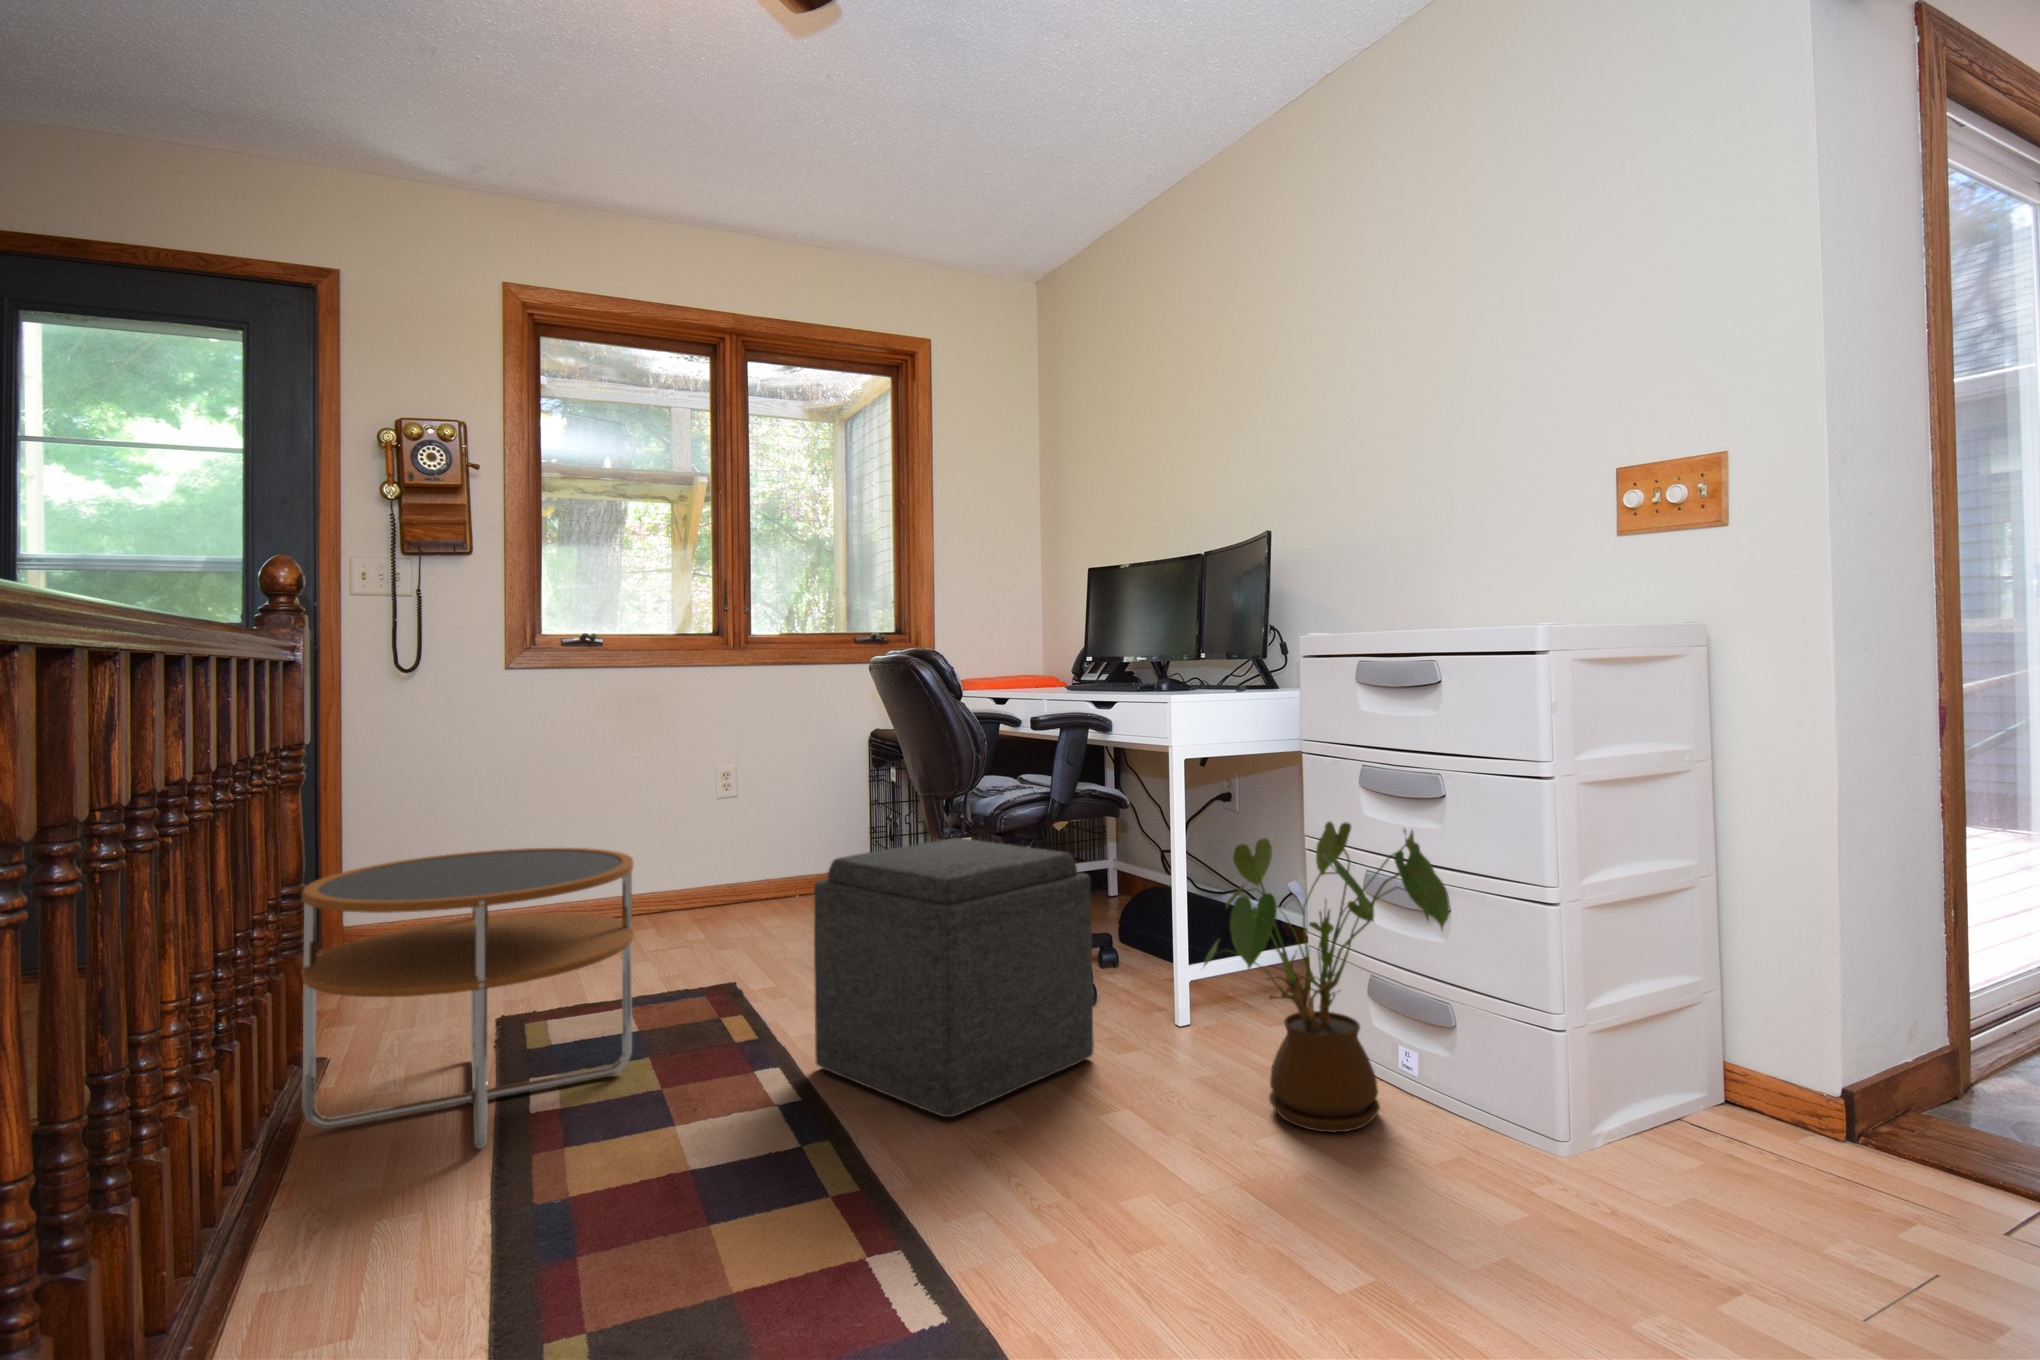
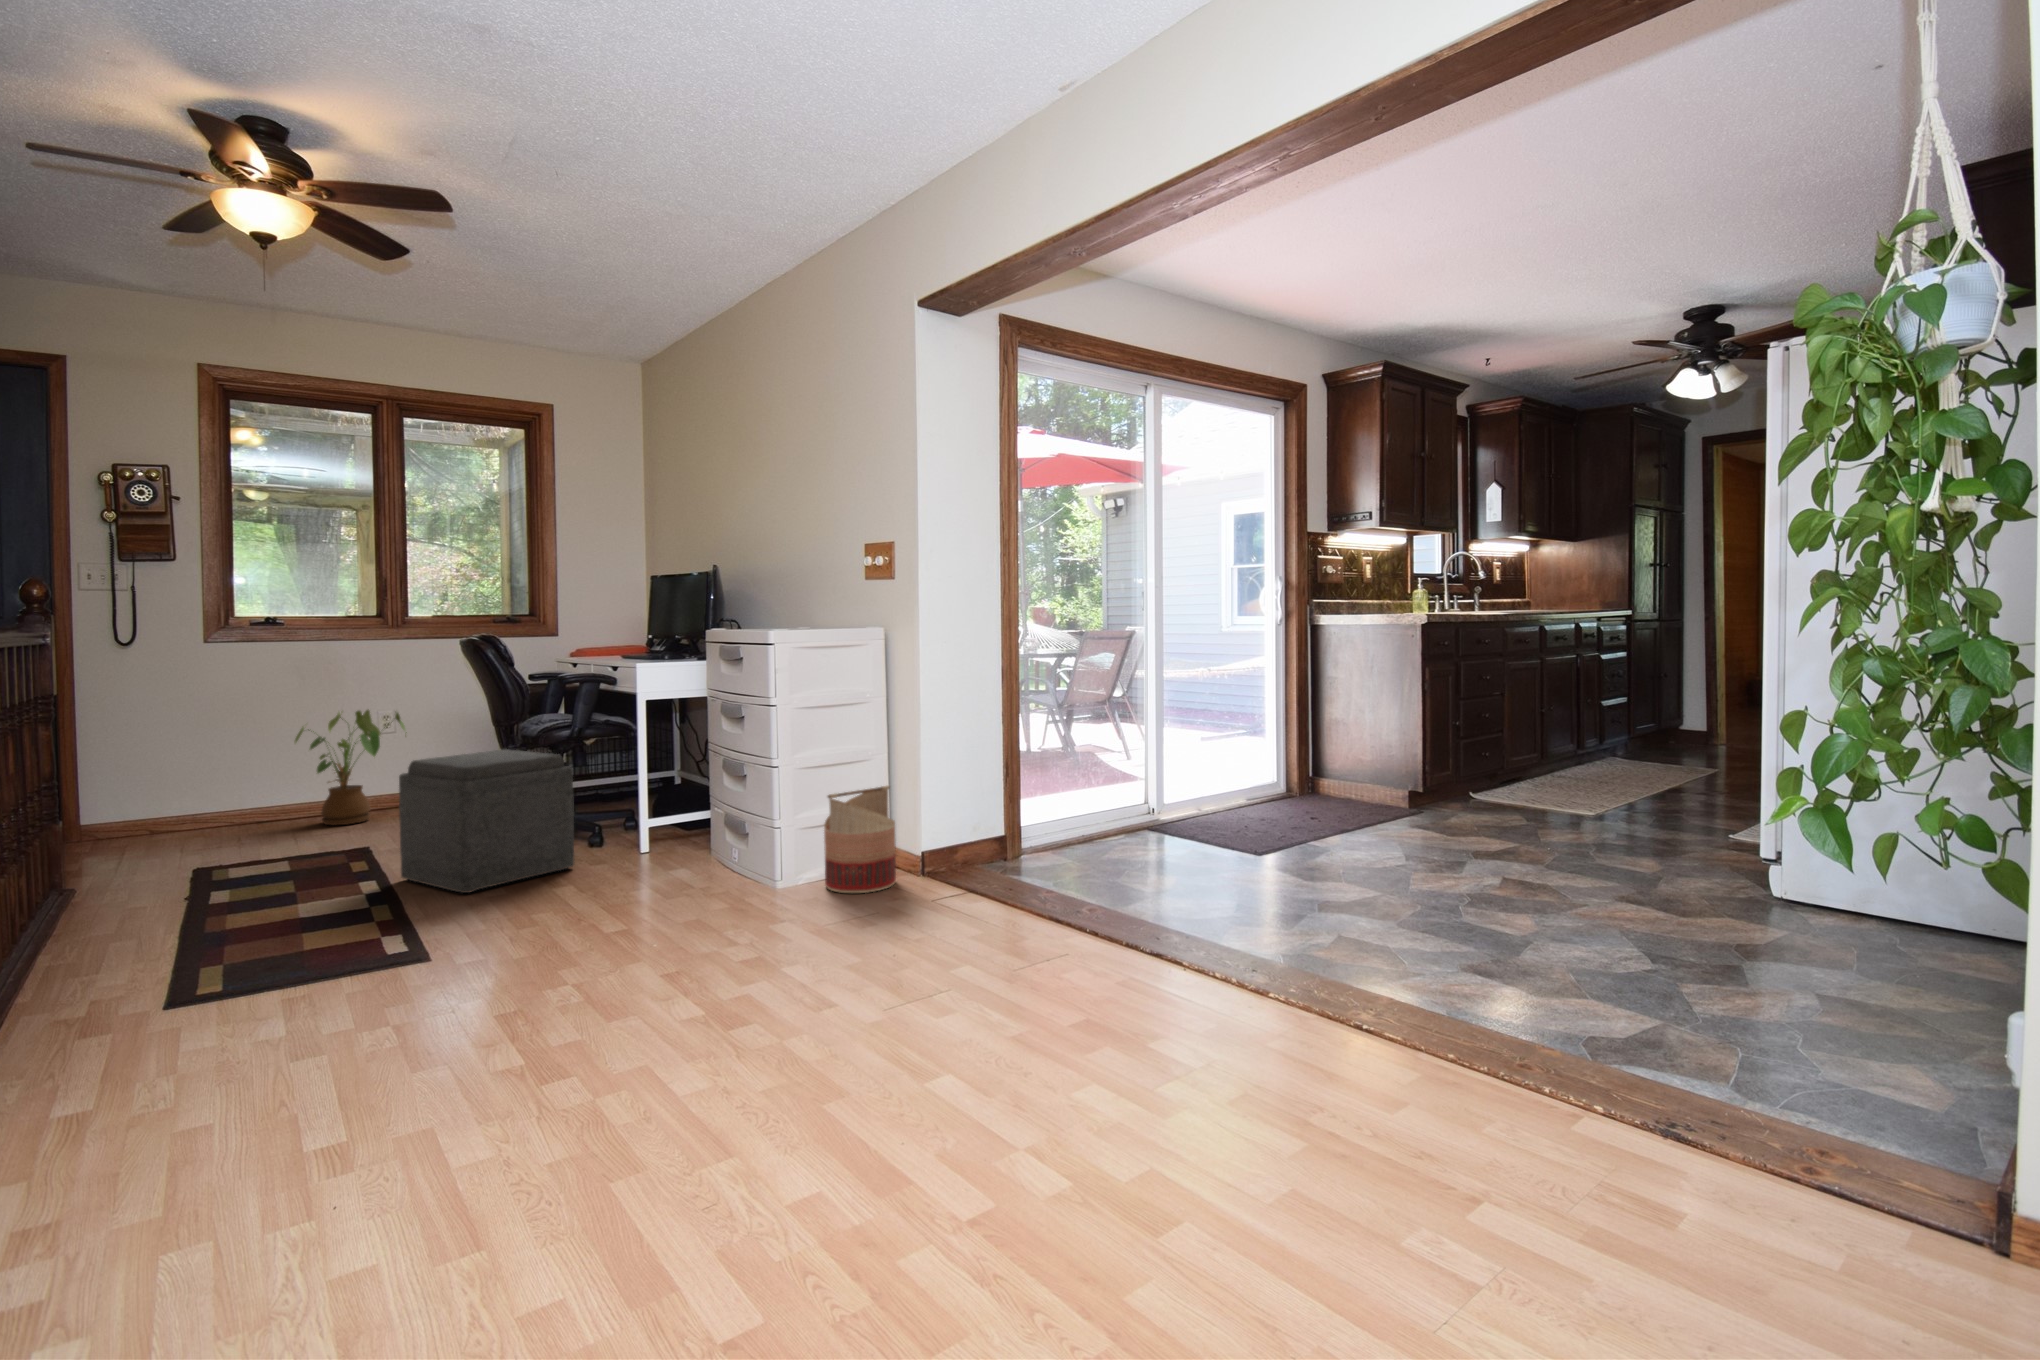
house plant: present [1204,822,1450,1132] -> present [295,710,407,825]
side table: present [301,848,634,1148] -> none [55,759,283,918]
basket: none [1658,940,1840,1190] -> present [824,785,896,893]

